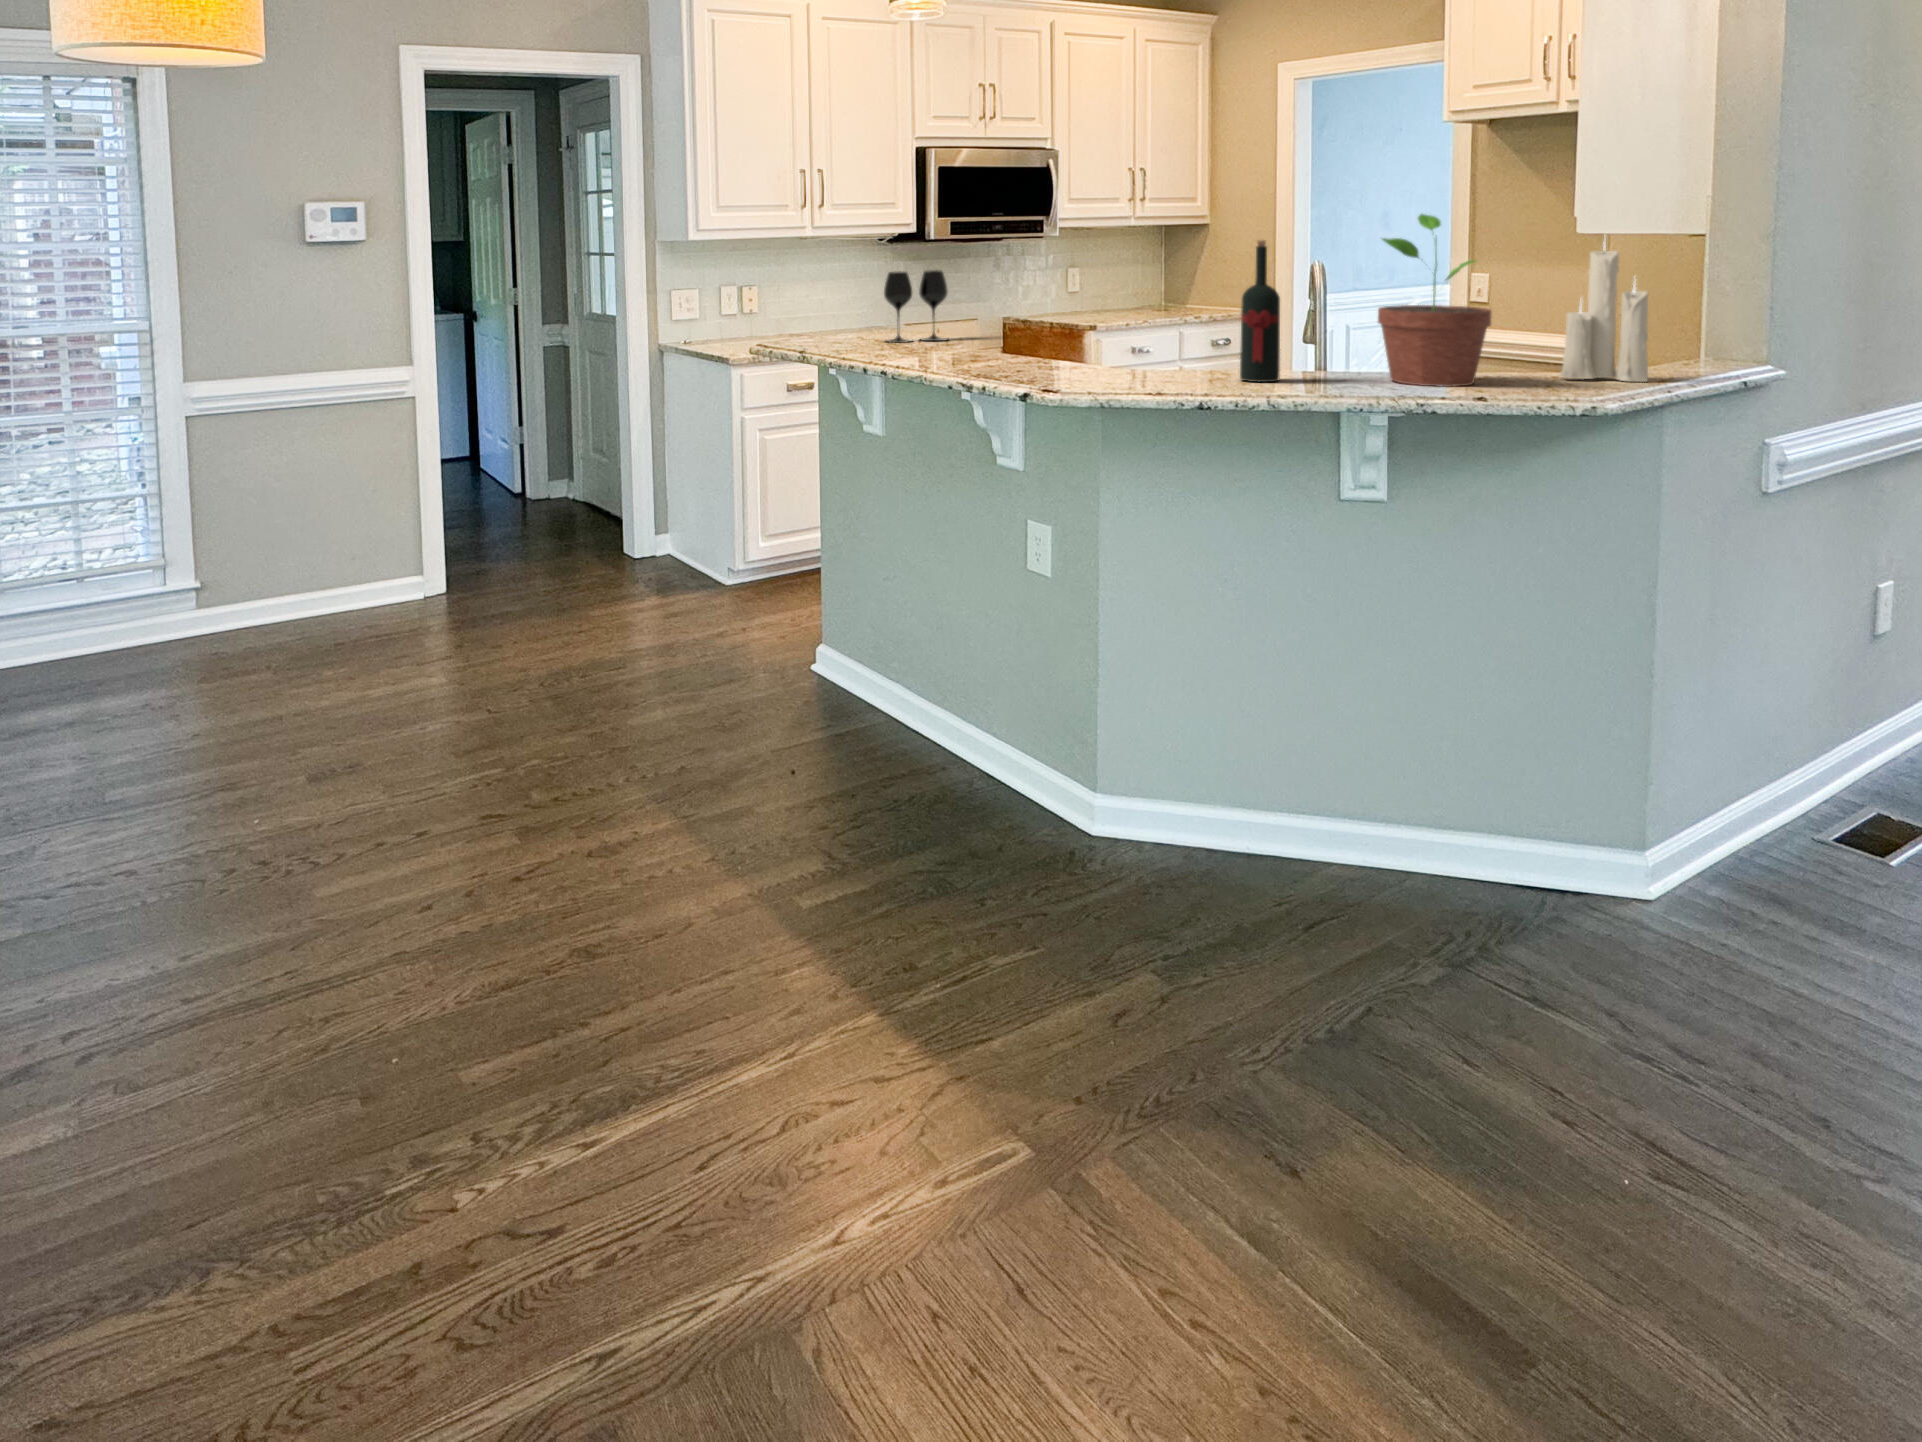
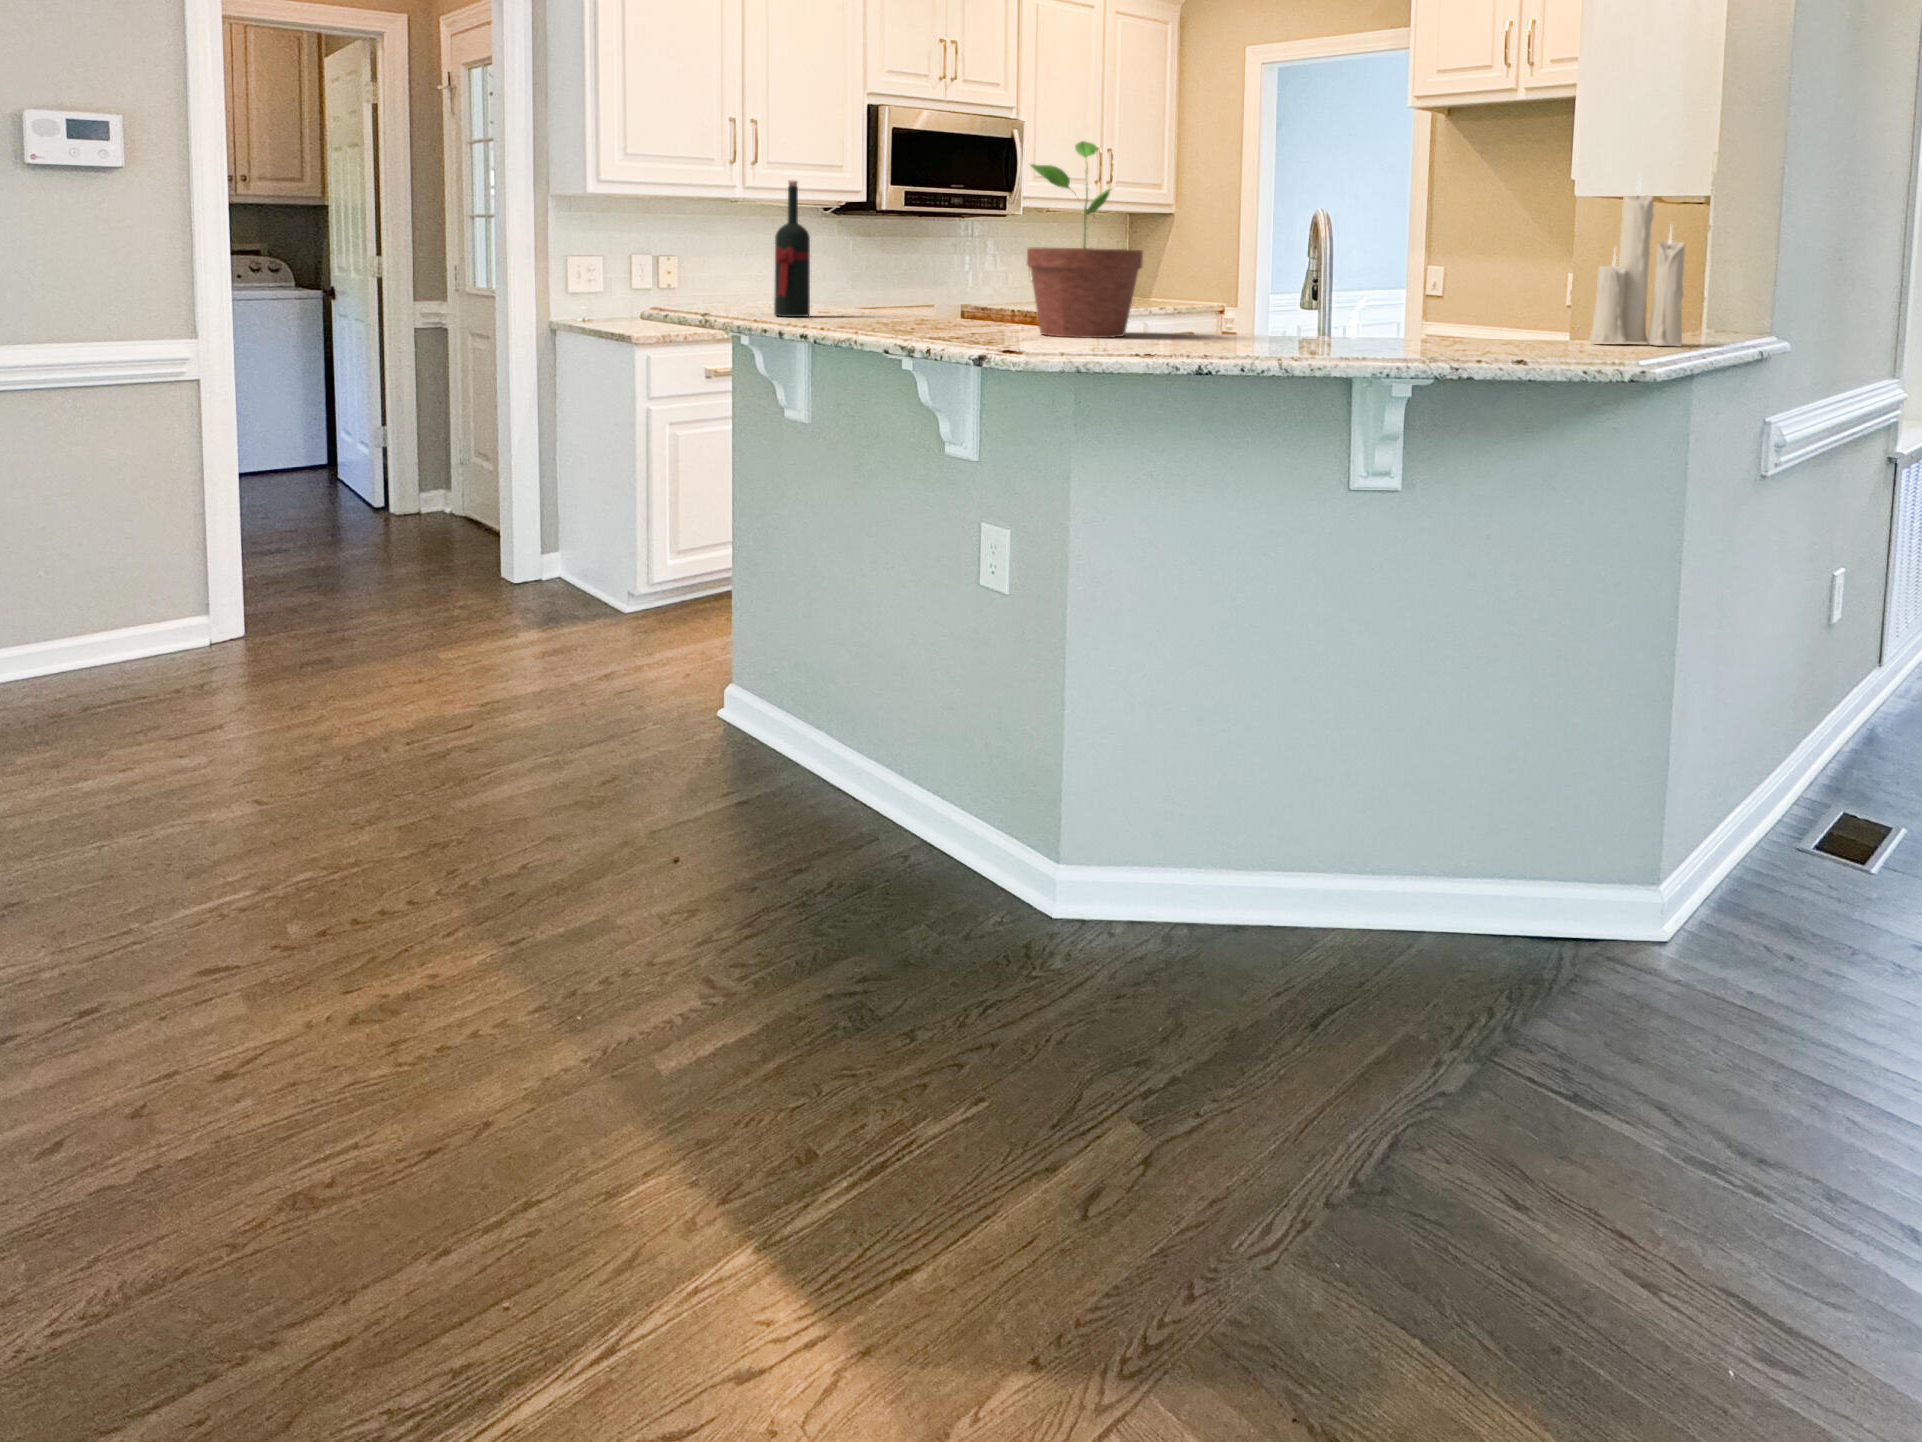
potted plant: present [1378,214,1492,387] -> present [1027,141,1143,338]
wine bottle: present [1240,240,1280,382] -> present [774,181,810,317]
wine glass: present [884,270,948,343] -> none [814,225,893,310]

